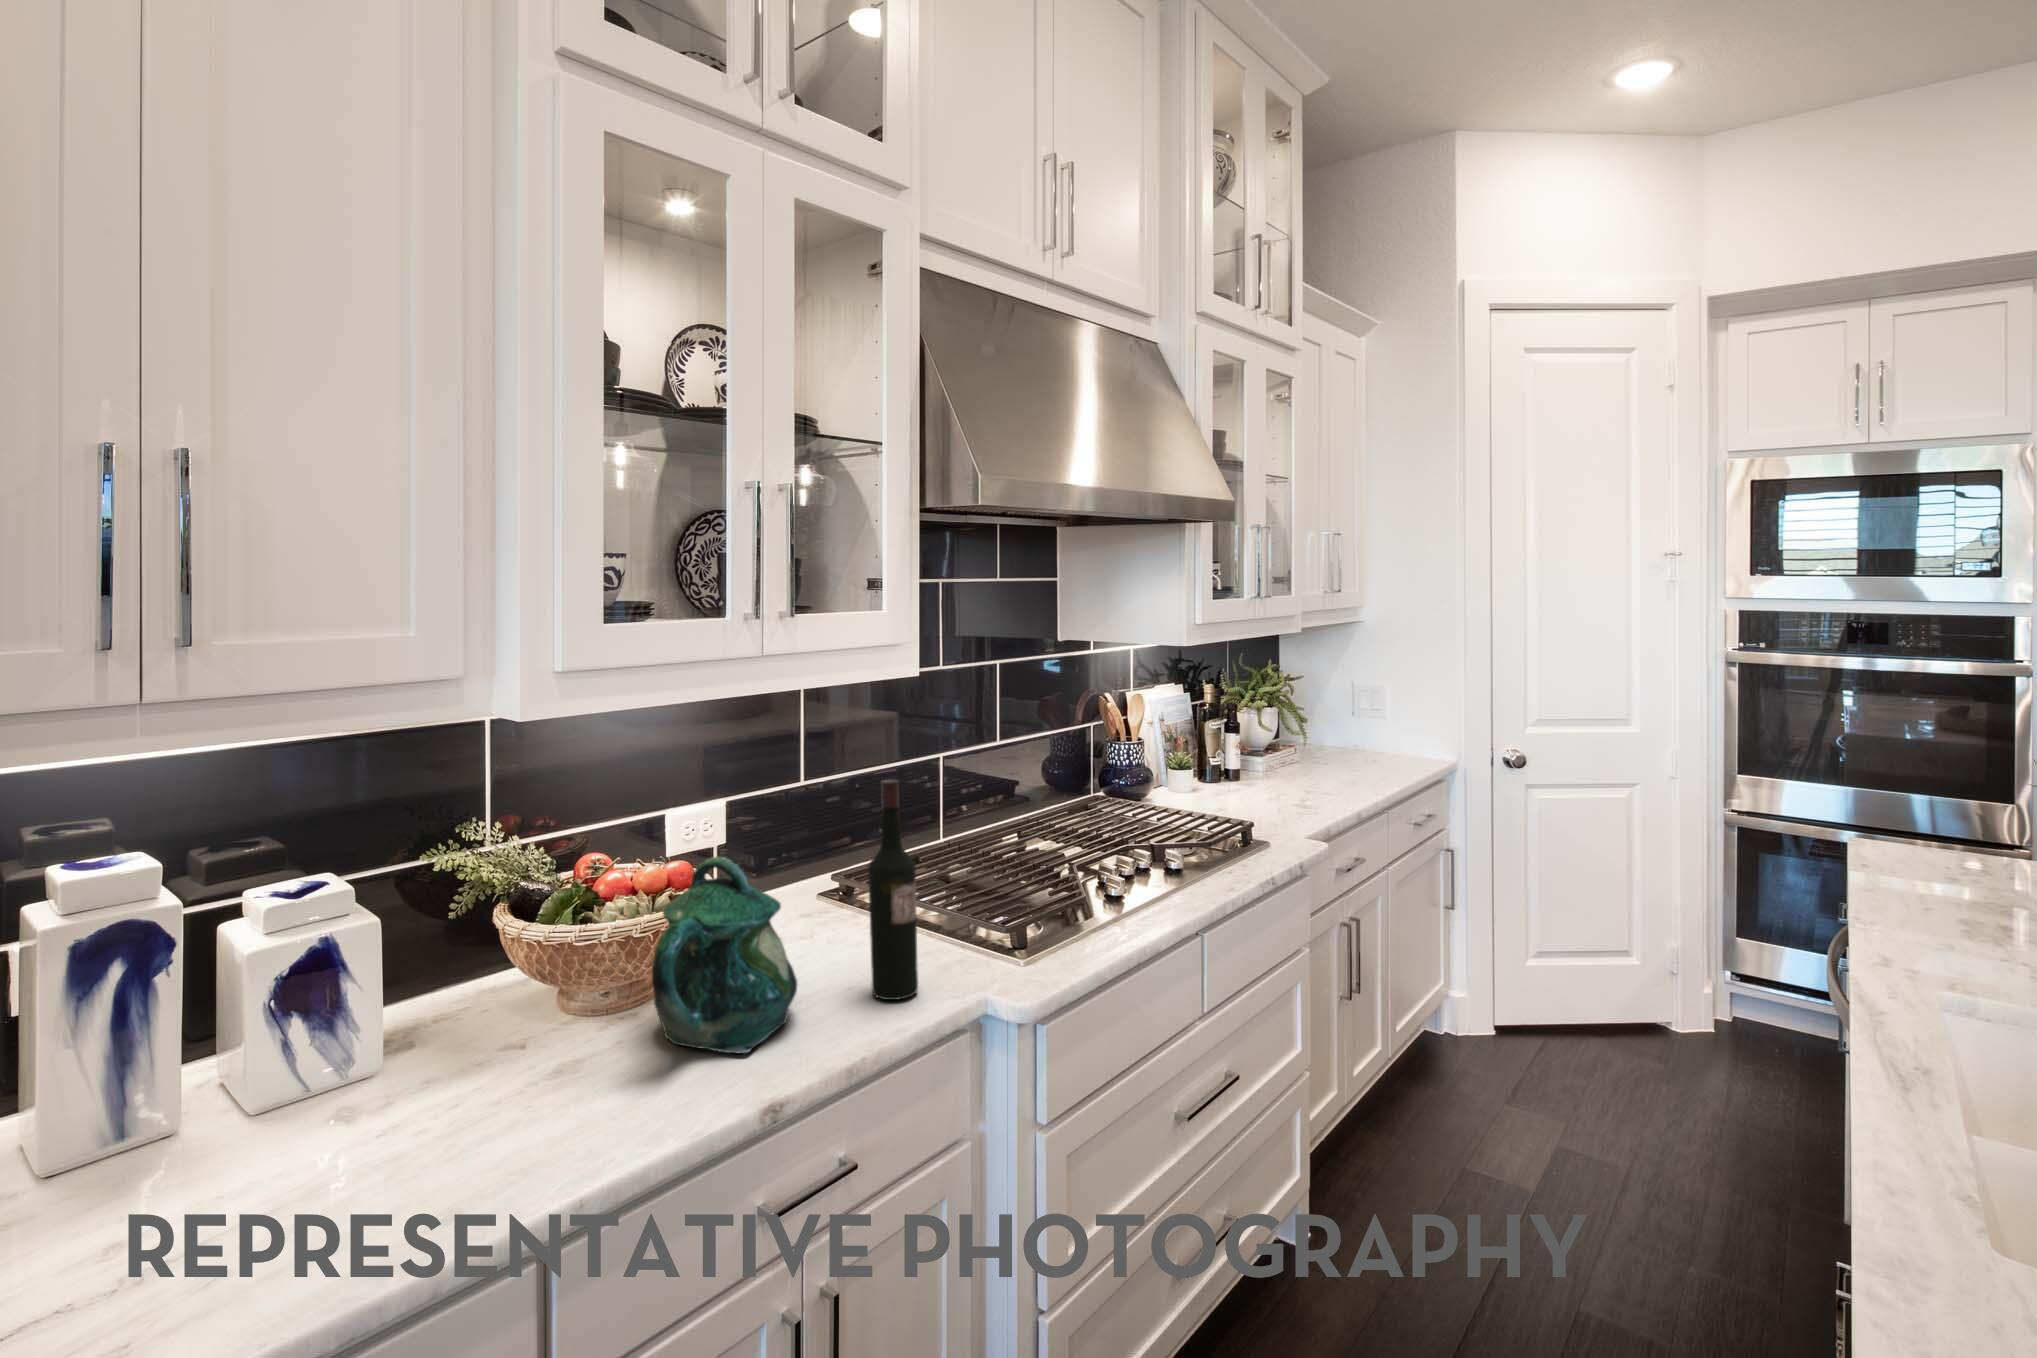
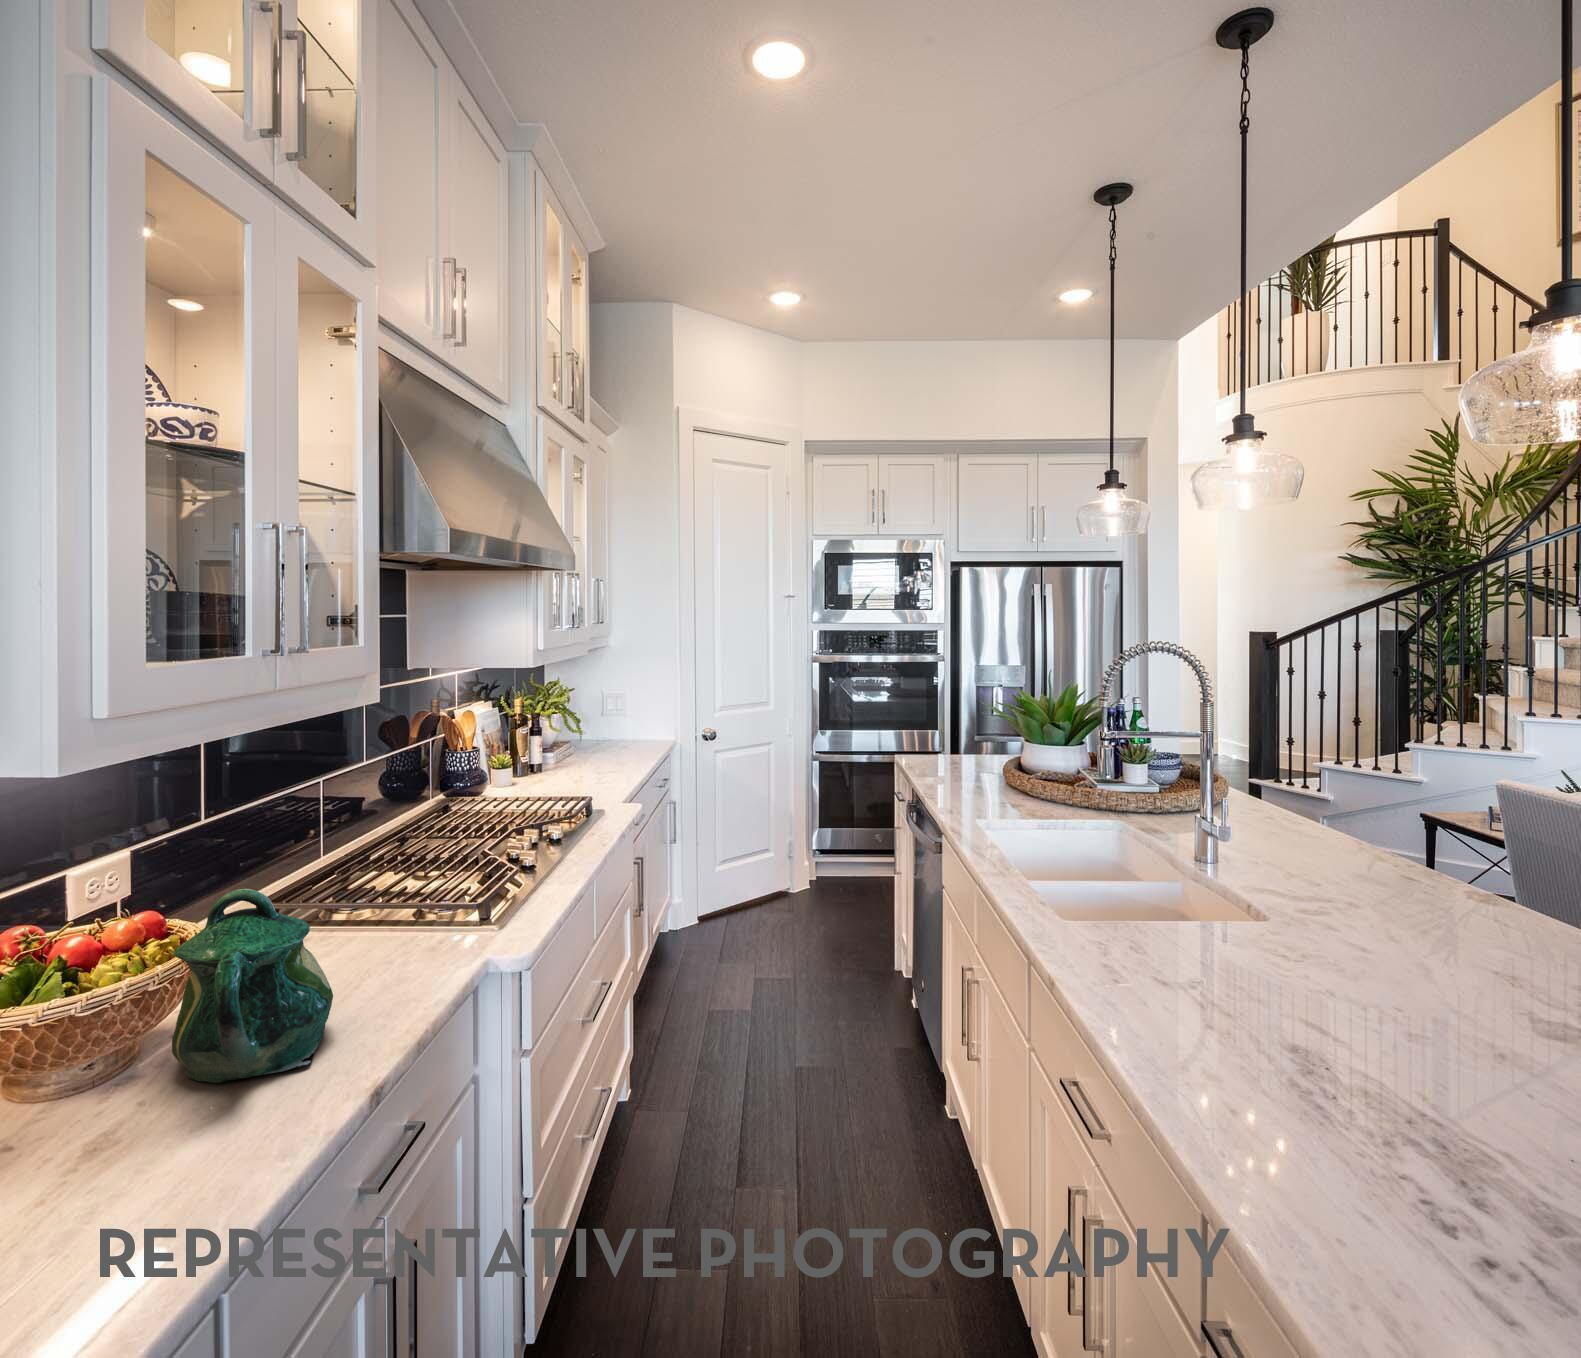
wine bottle: present [868,780,918,1000] -> none [374,792,428,988]

